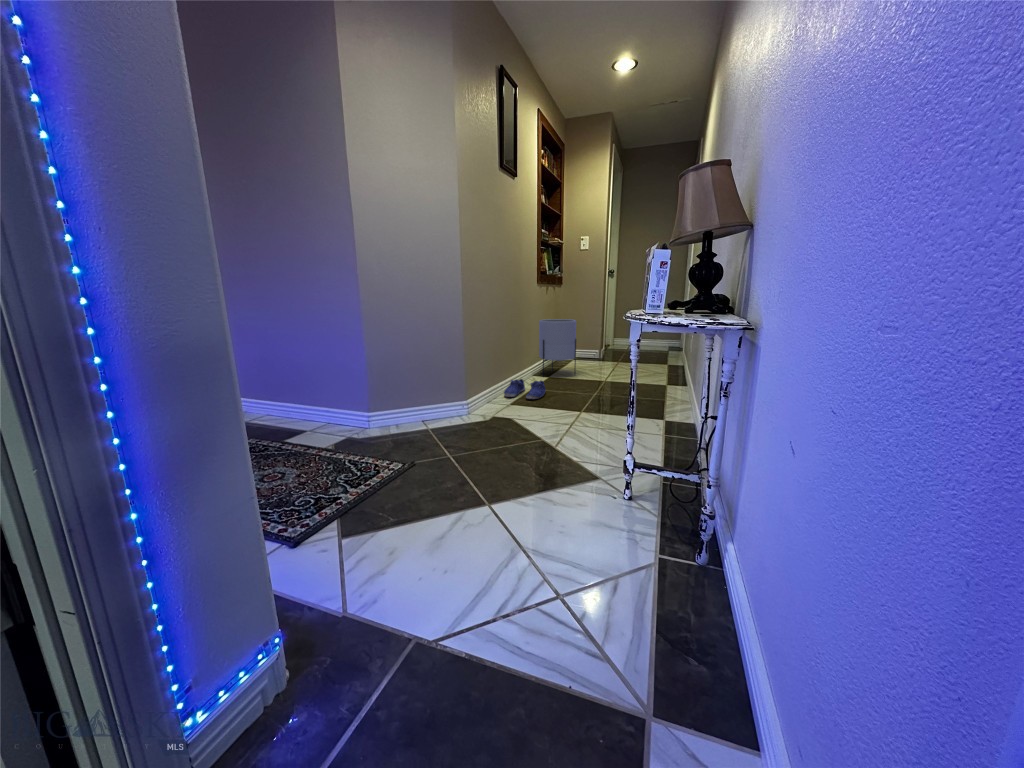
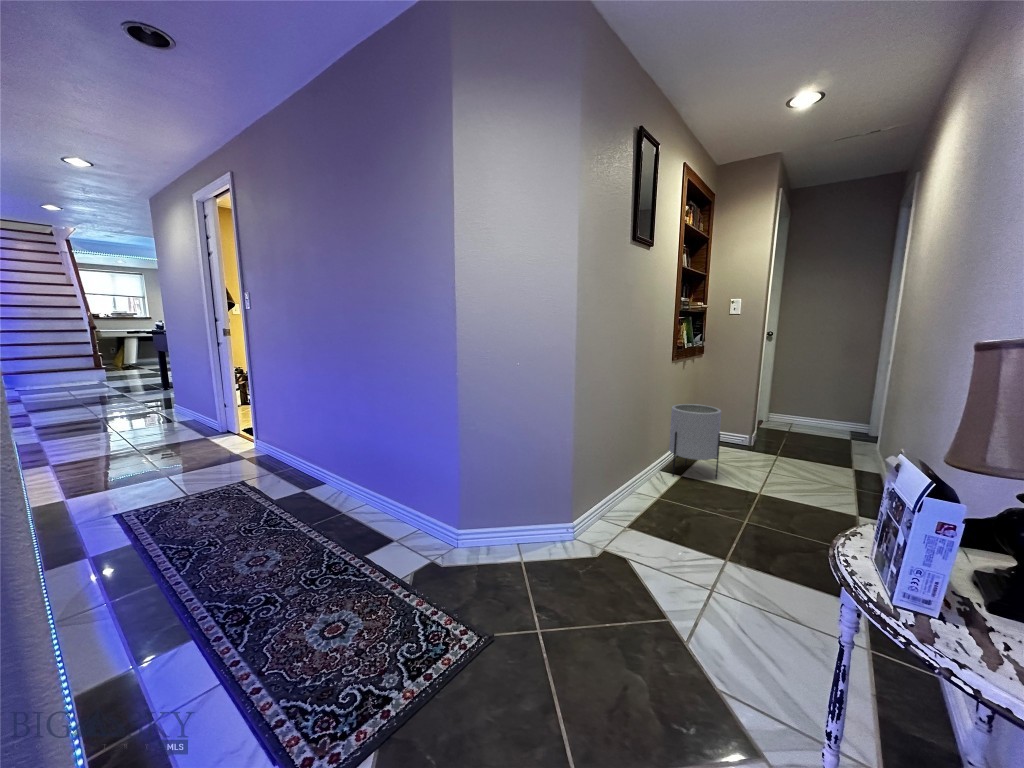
shoe: present [504,379,546,399] -> none [621,486,676,522]

